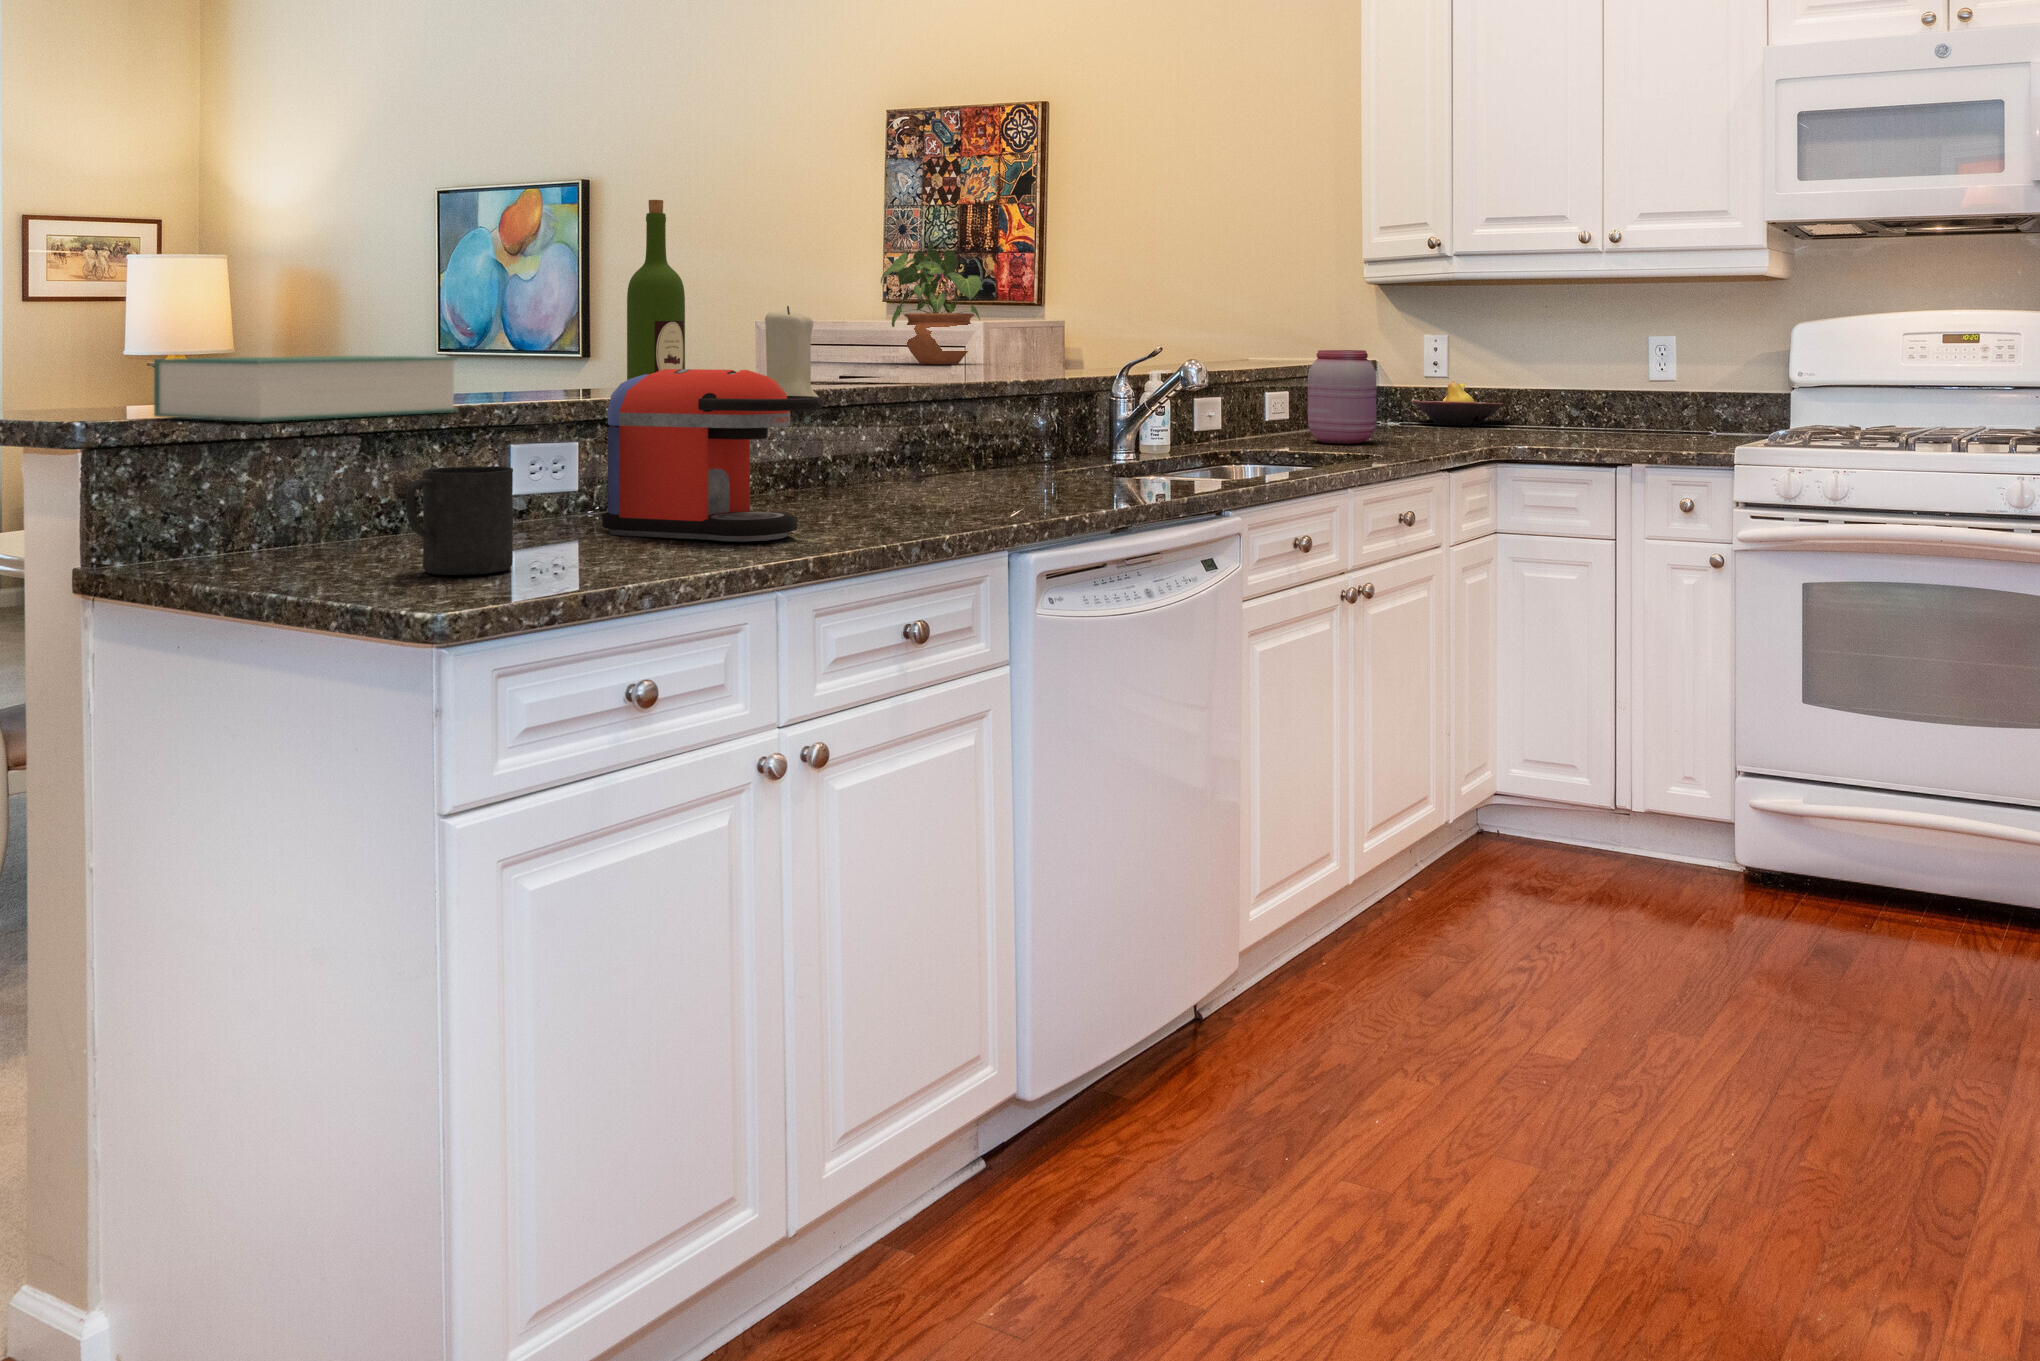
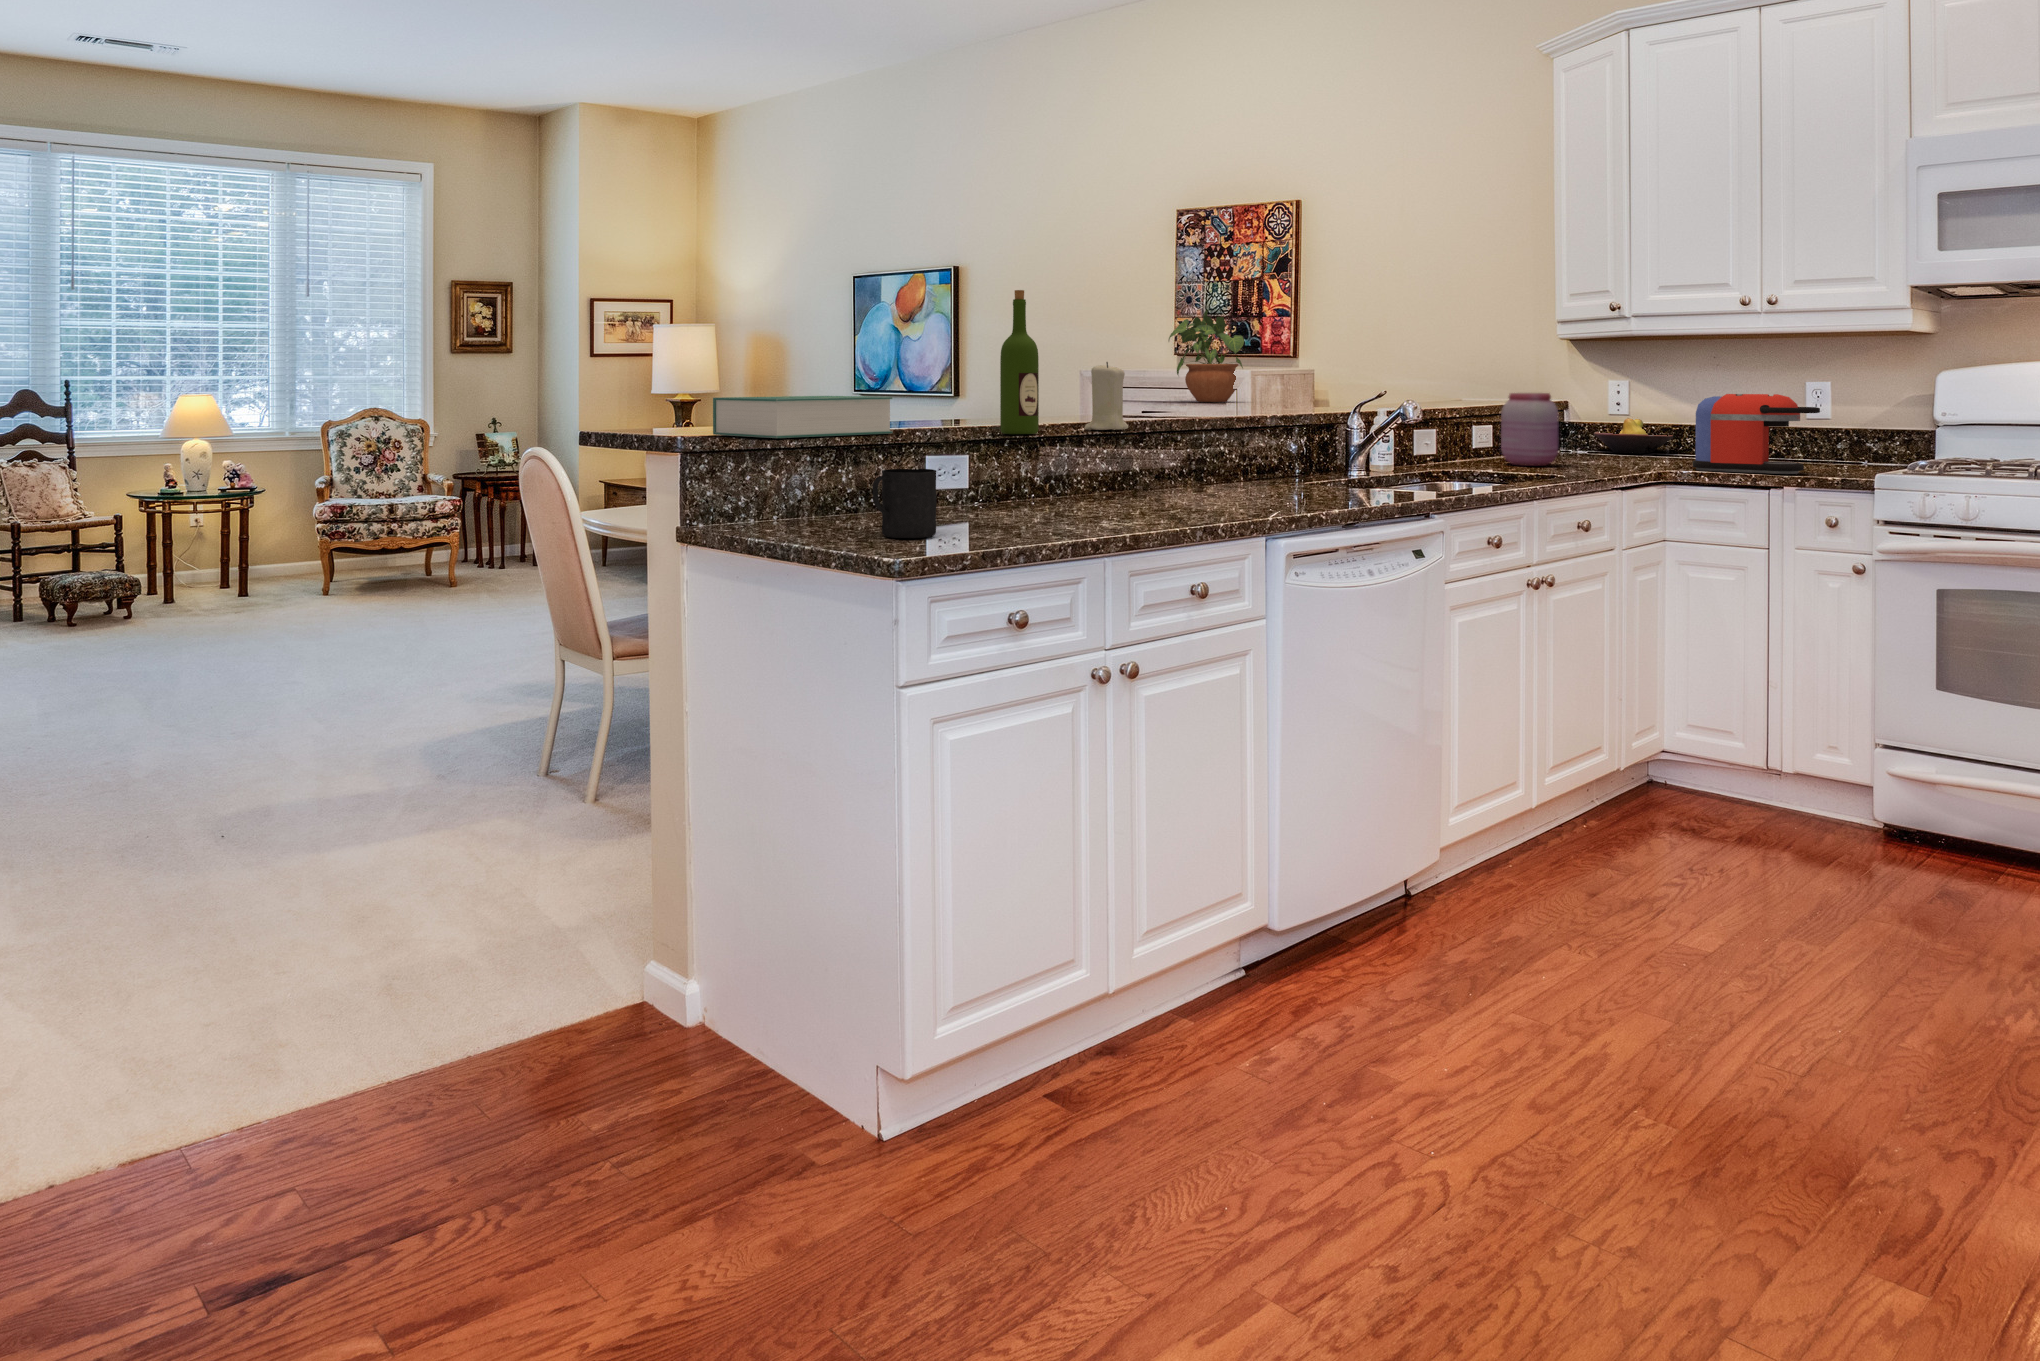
coffee maker: present [602,369,822,542] -> present [1693,394,1820,474]

